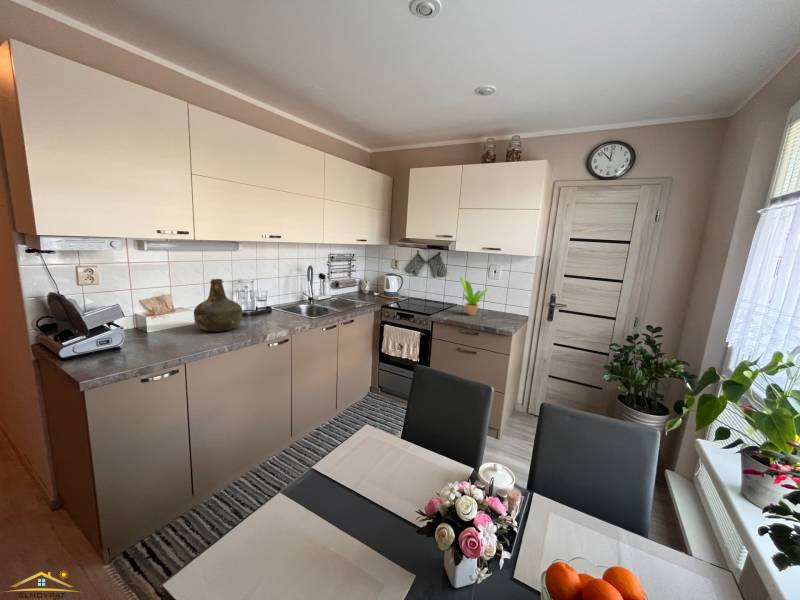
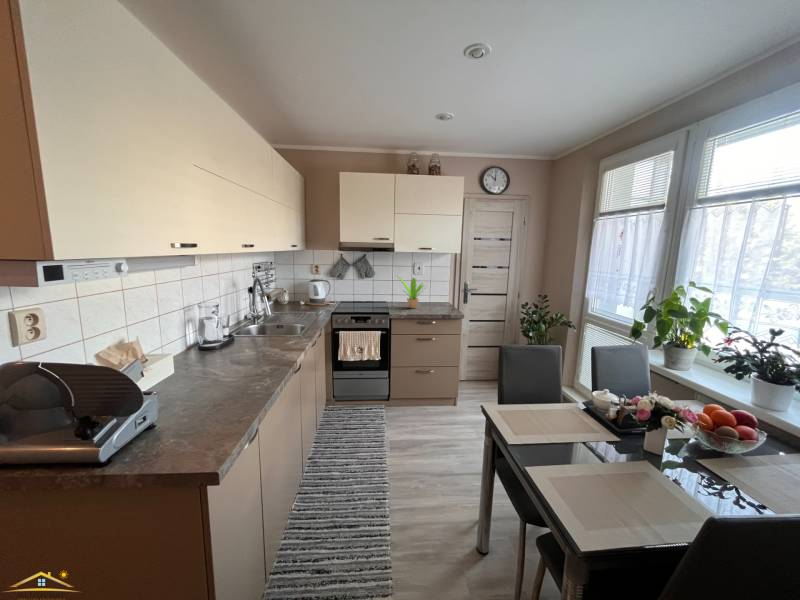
bottle: present [194,279,242,332] -> none [188,304,252,375]

